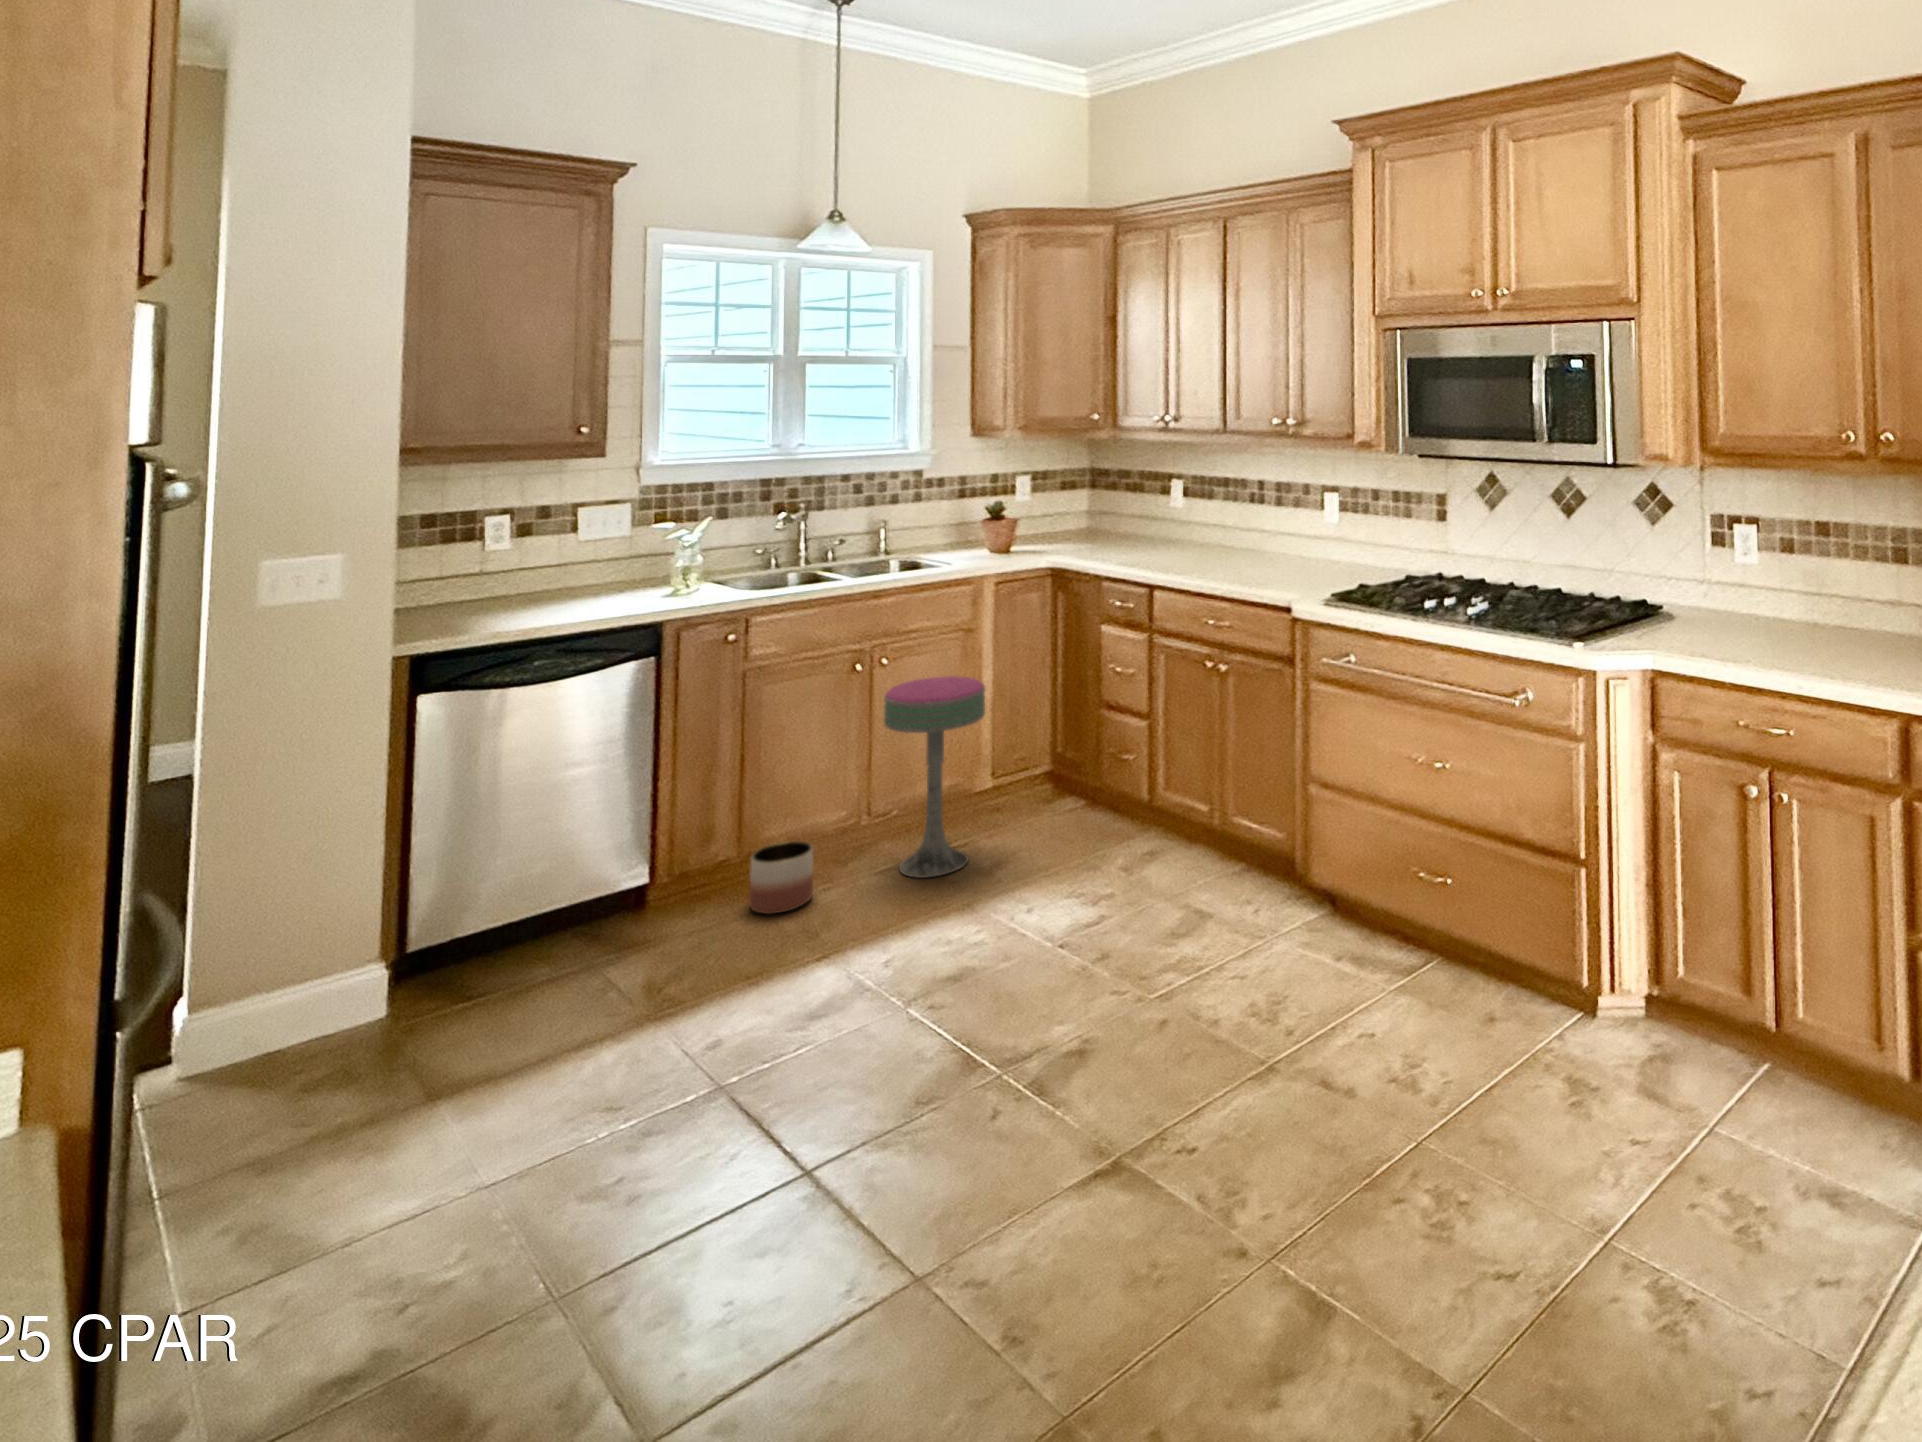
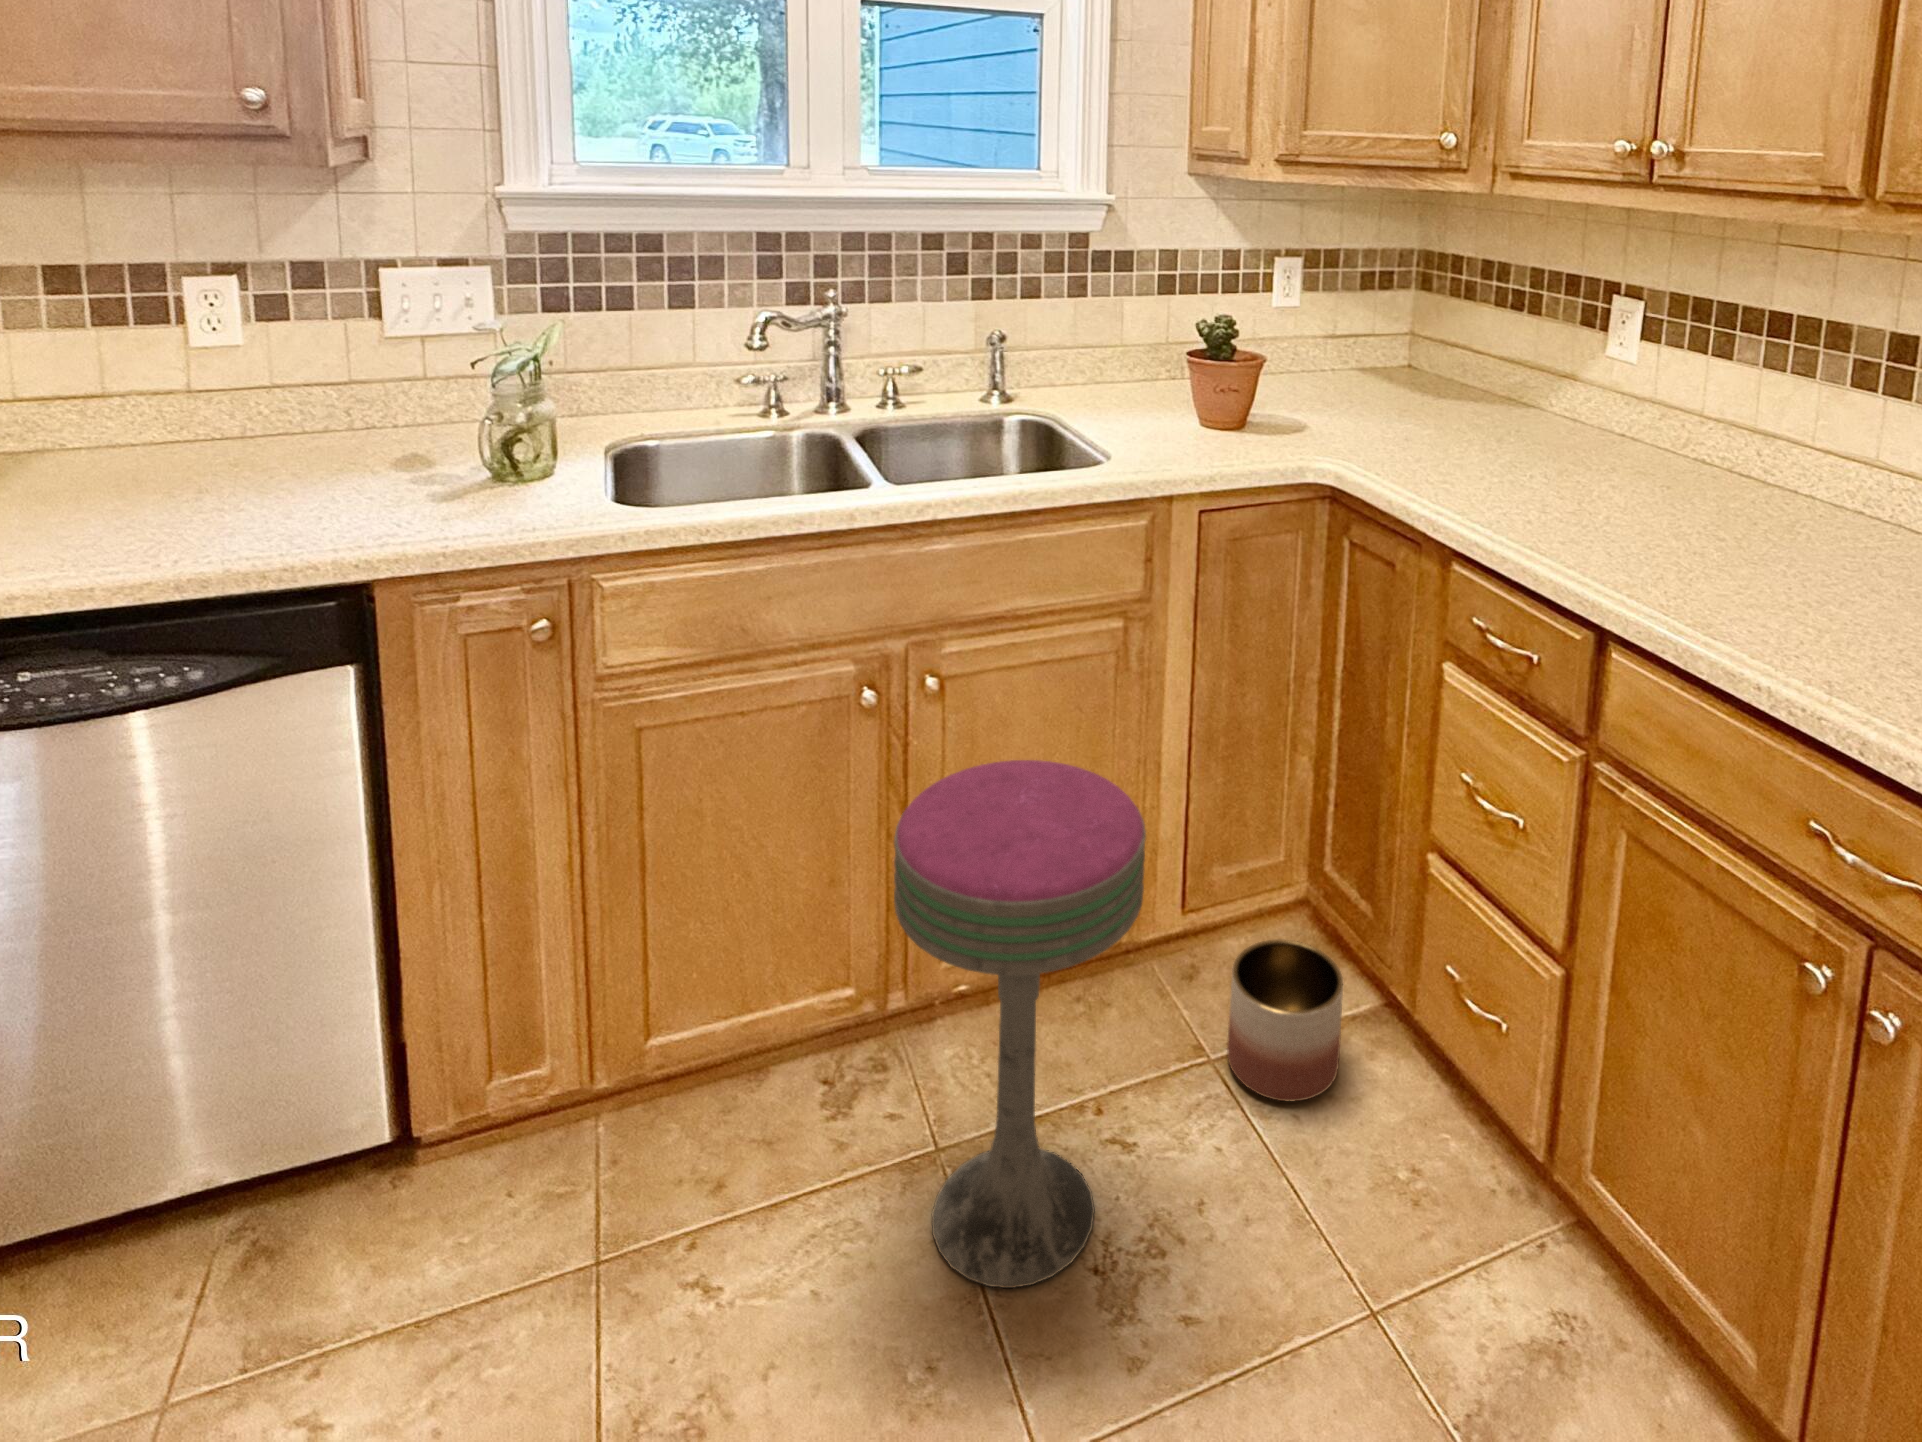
planter: present [750,841,813,914] -> present [1227,940,1343,1101]

